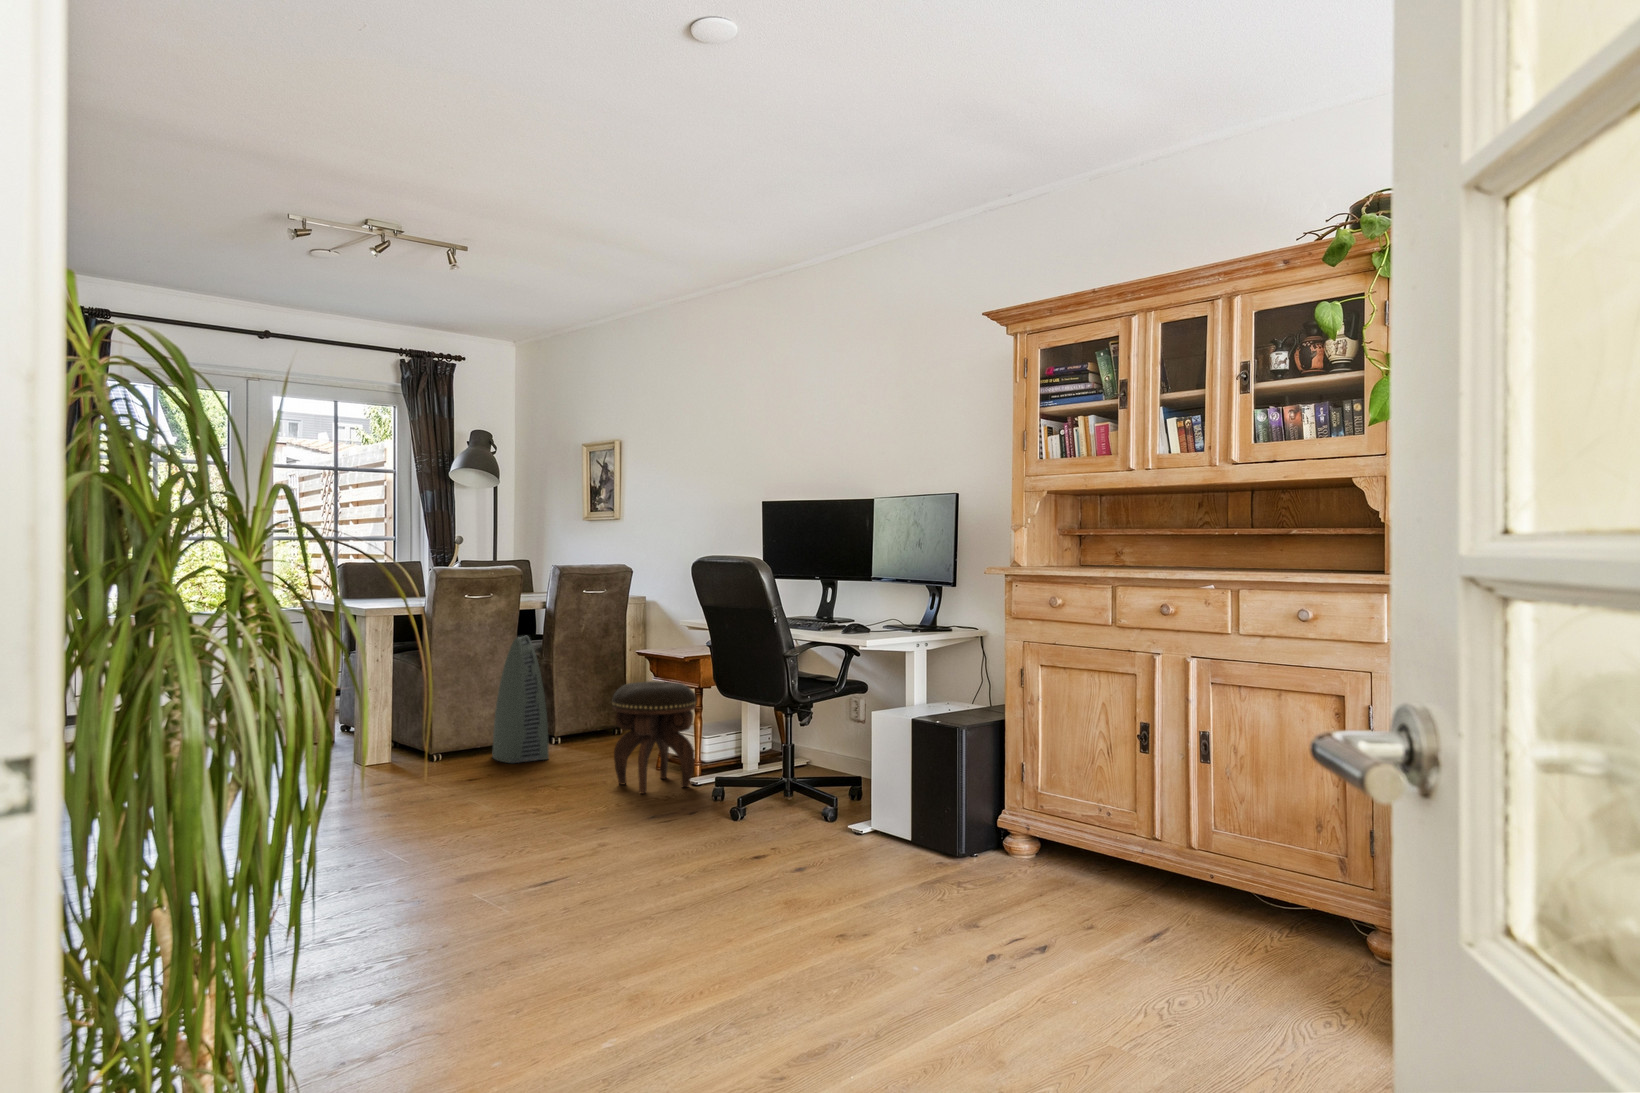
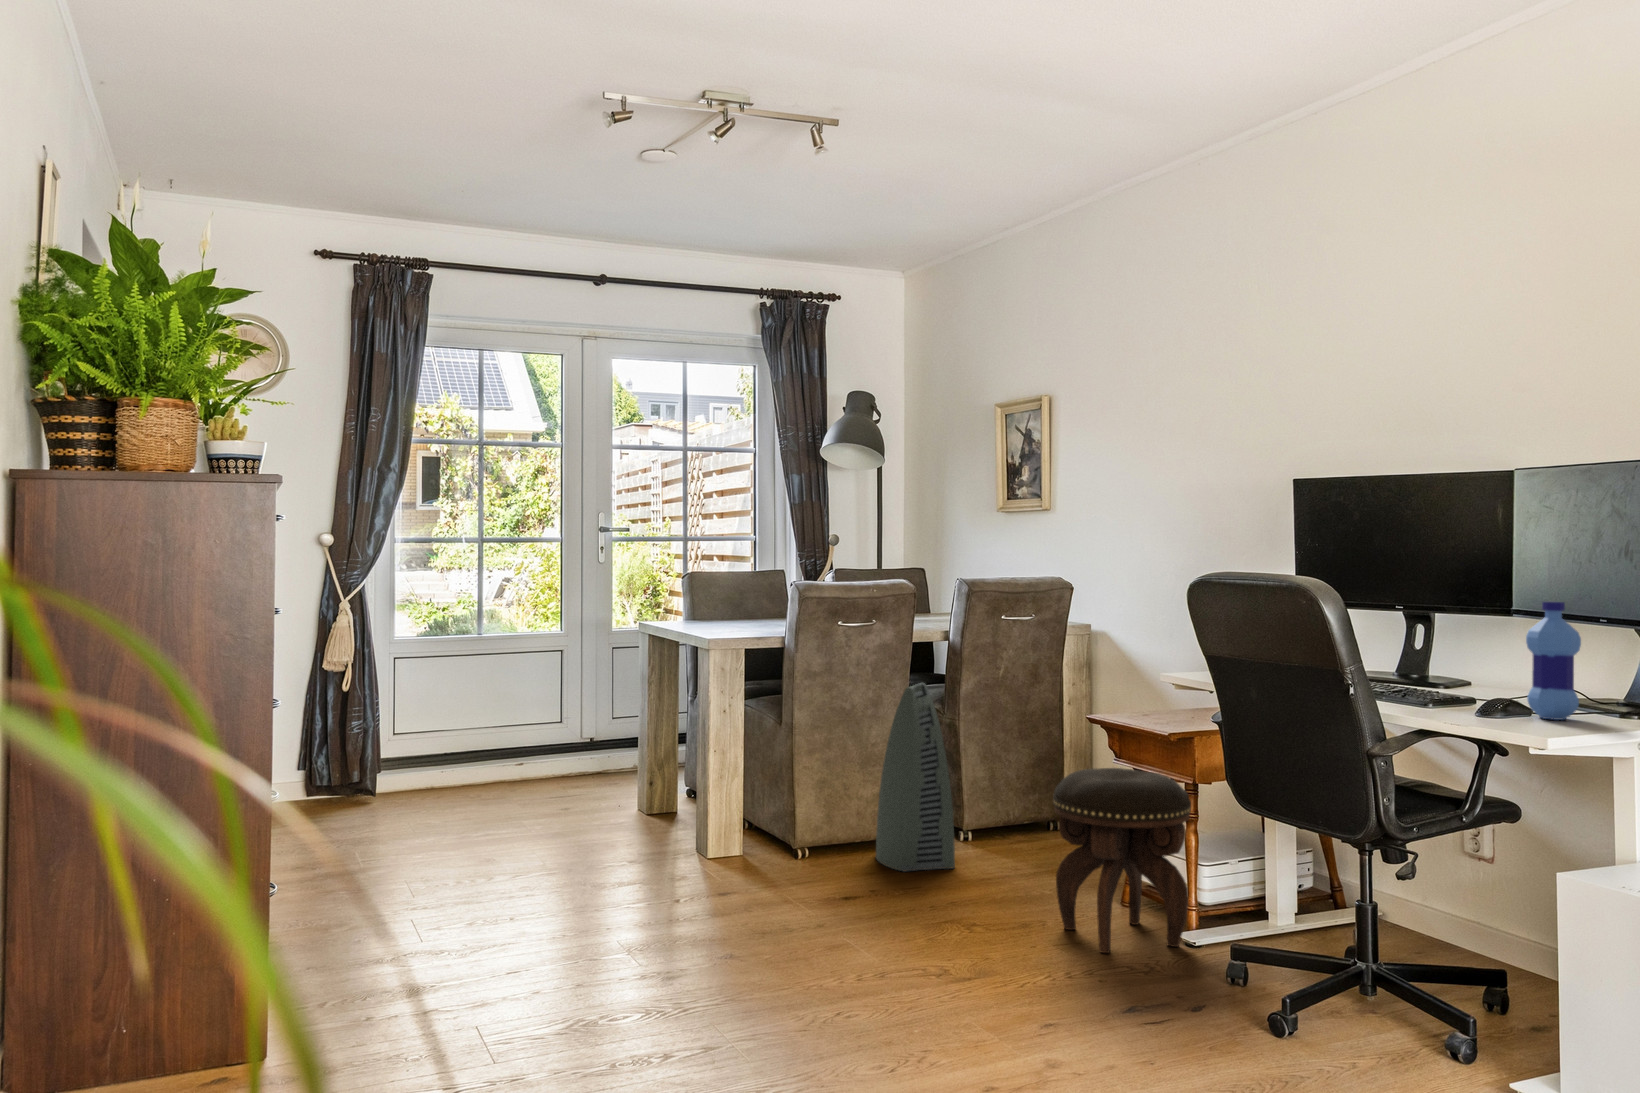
water bottle: none [866,571,892,634] -> present [1526,602,1581,720]

